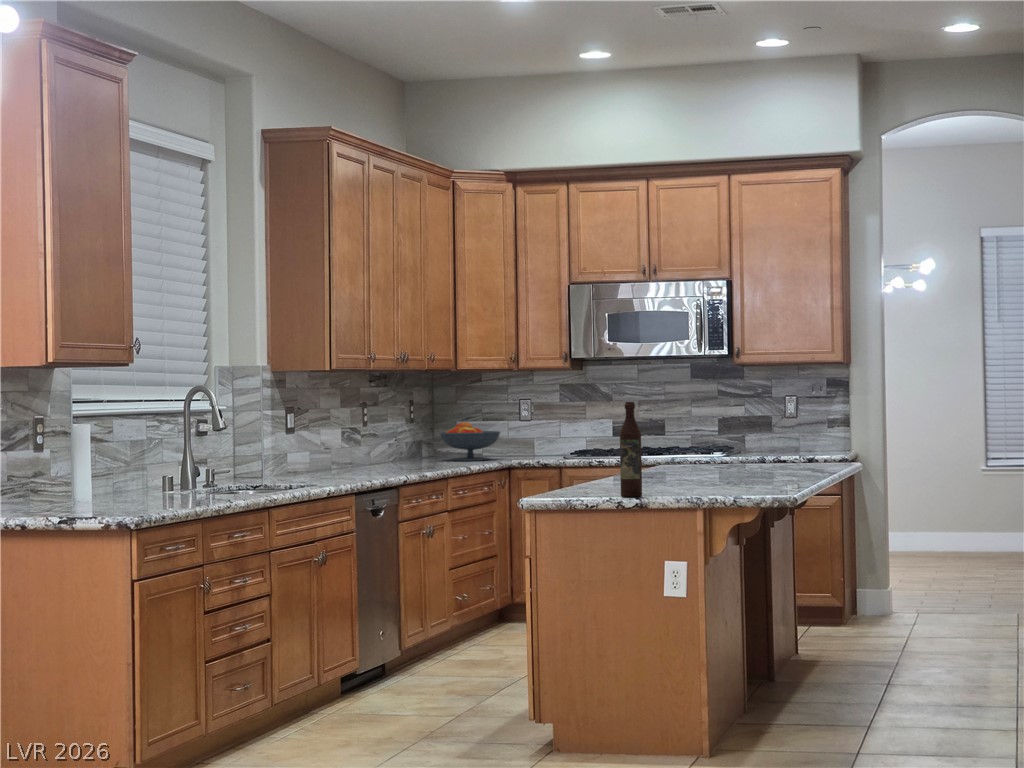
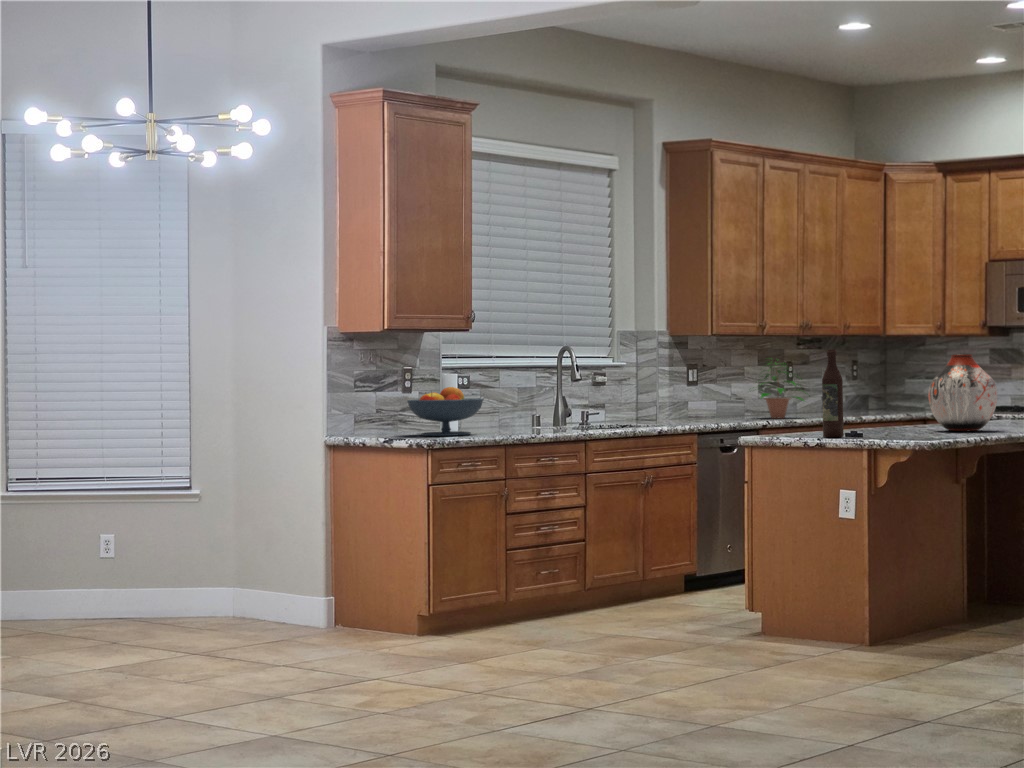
potted plant: none [356,400,432,471] -> present [761,362,804,418]
vase: none [671,405,737,485] -> present [928,354,997,431]
fruit bowl: present [440,422,500,461] -> present [407,387,483,436]

